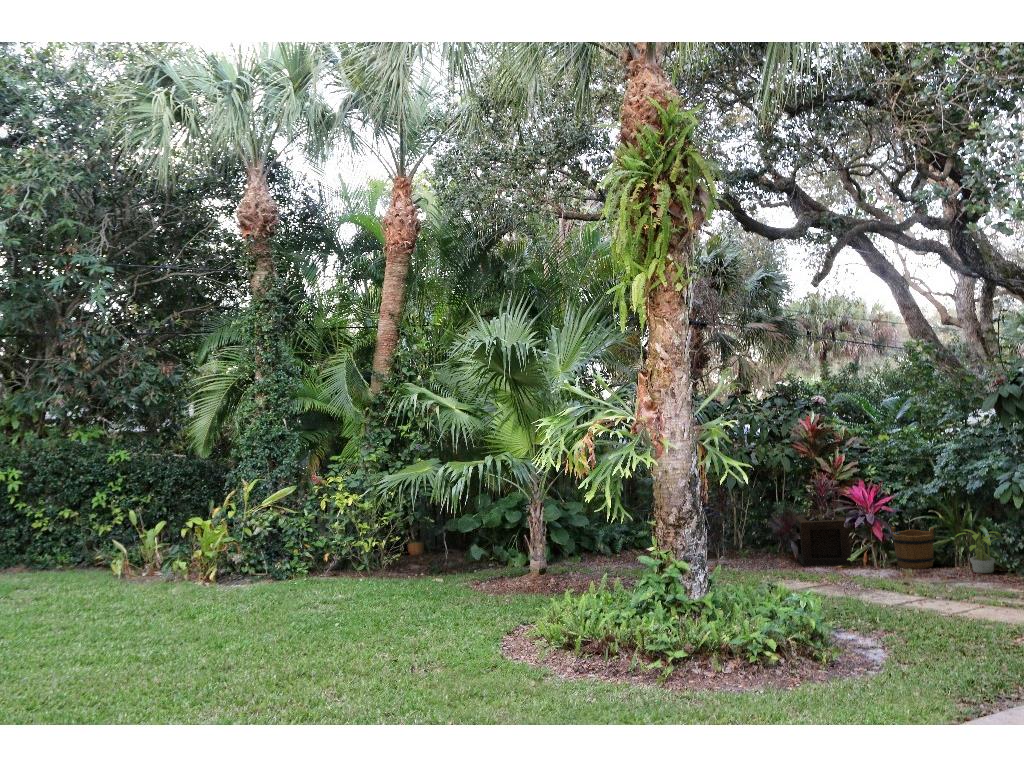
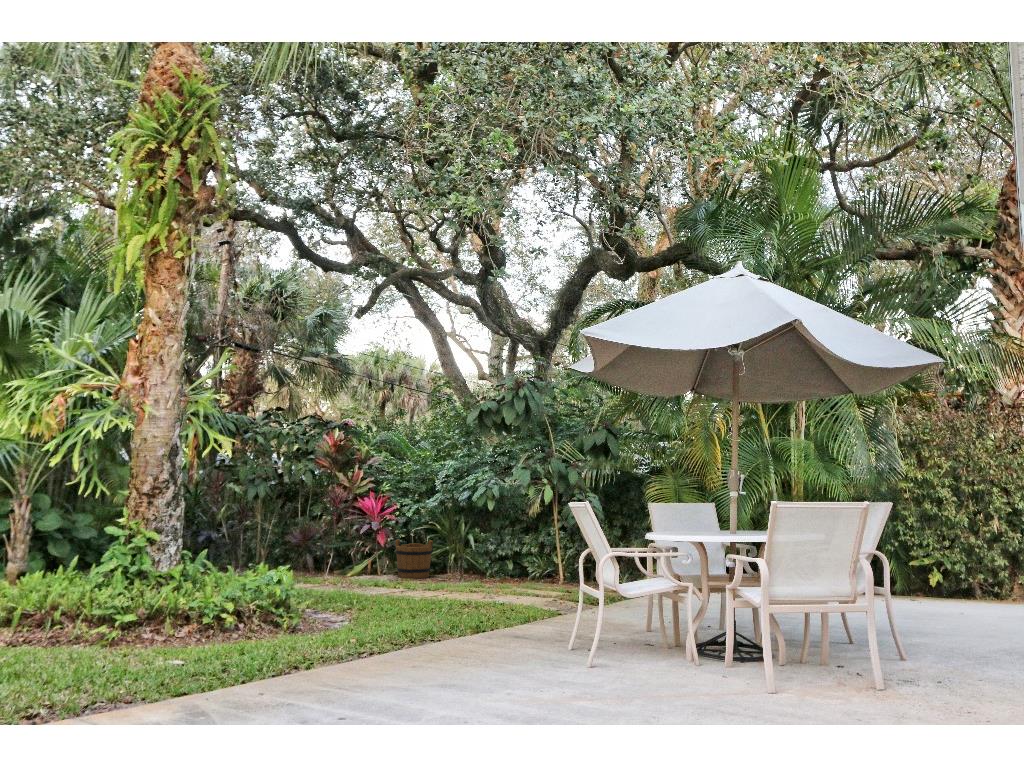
wooden crate: present [795,516,851,567] -> none [308,529,357,578]
potted plant: present [956,530,1005,573] -> none [447,542,492,581]

